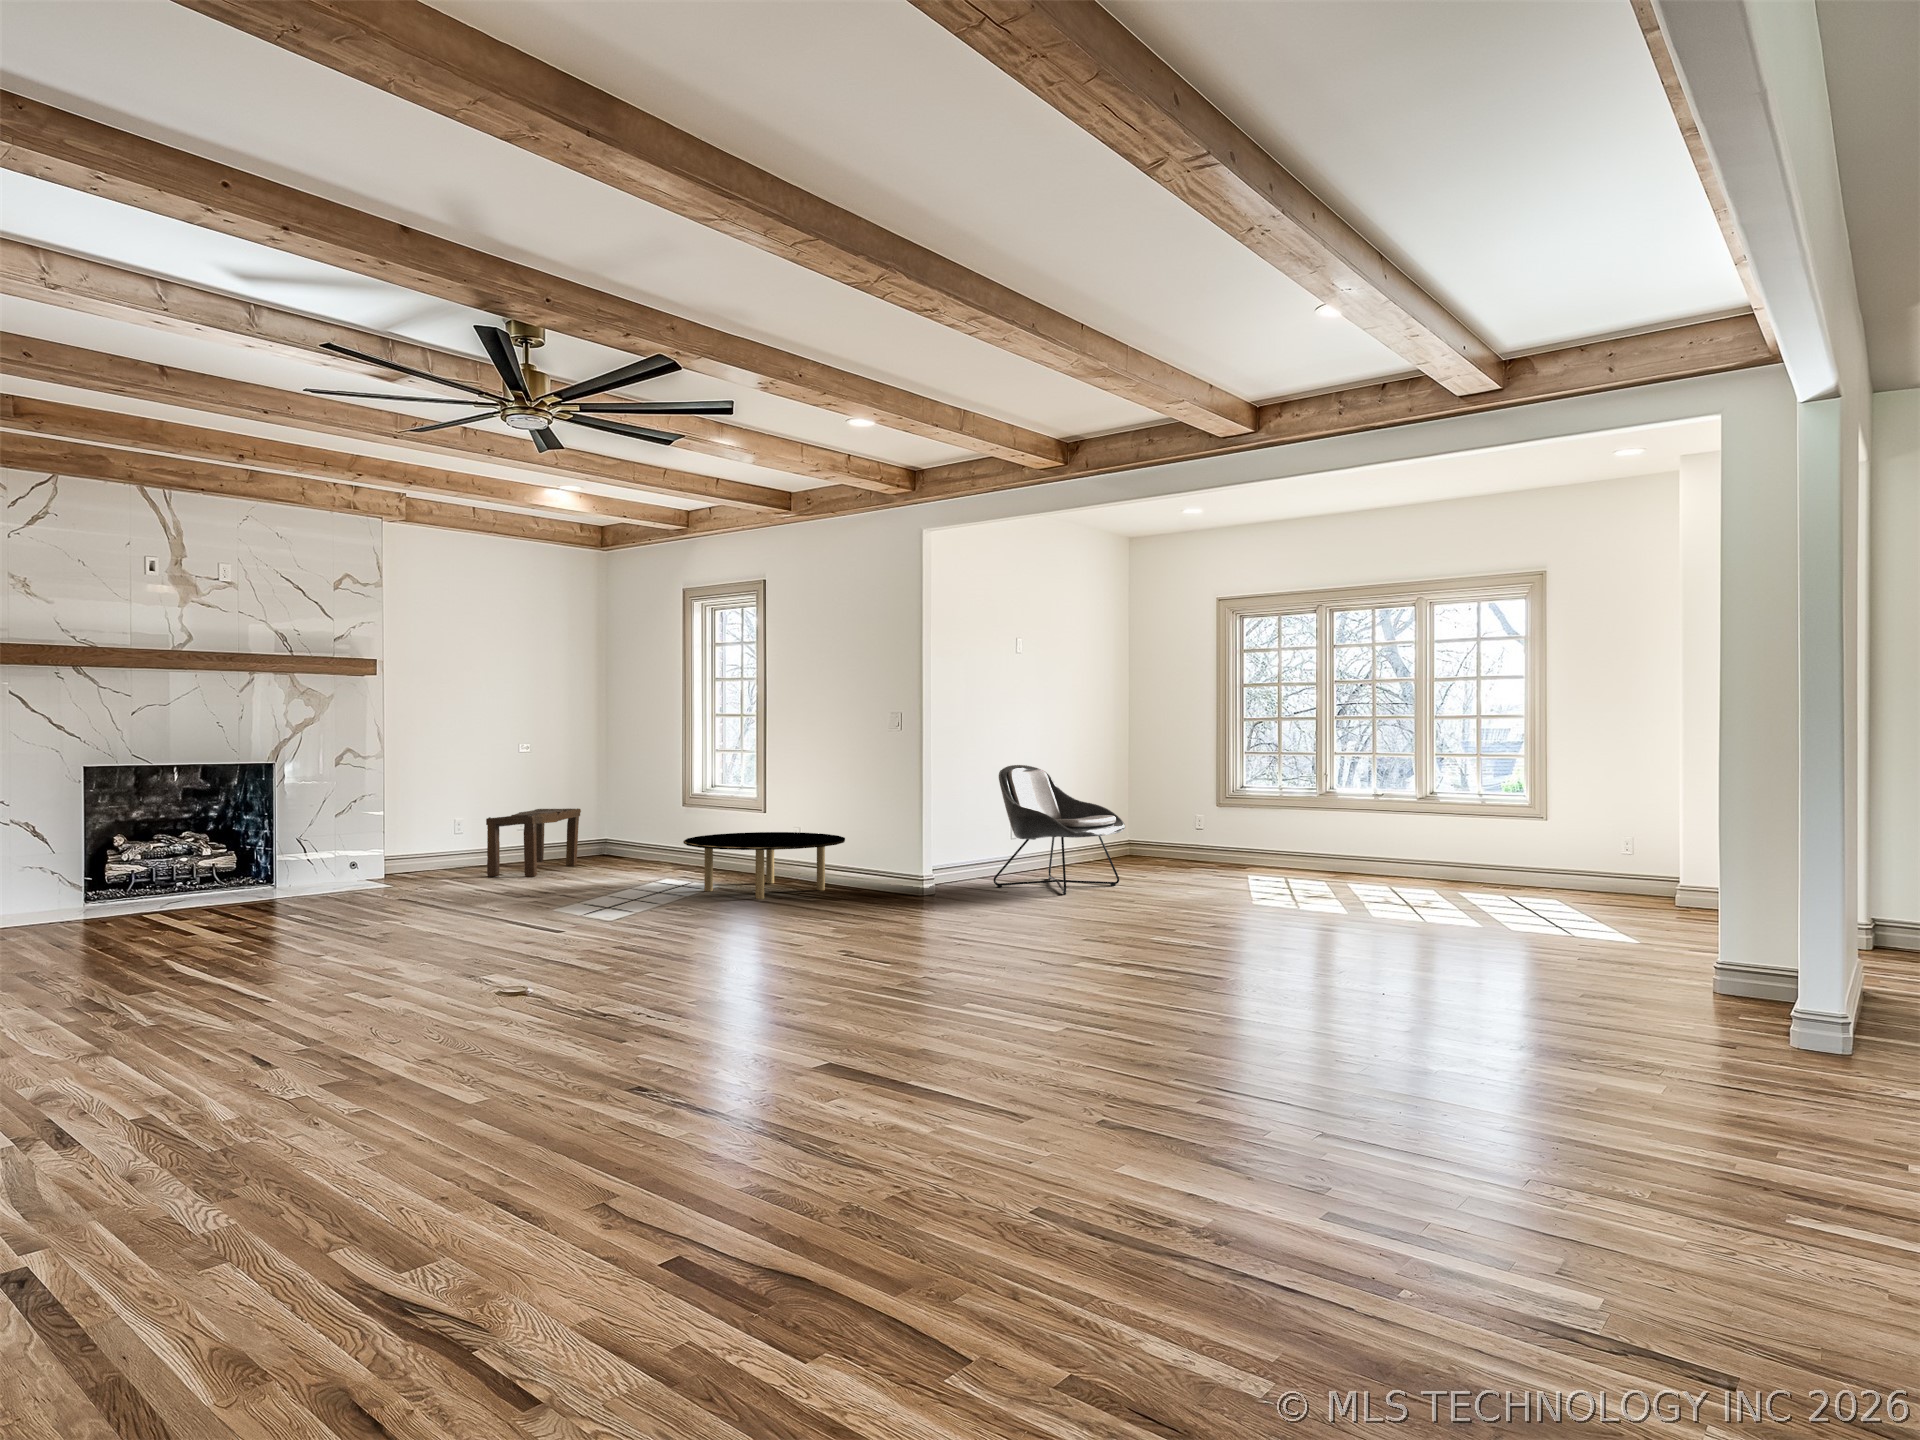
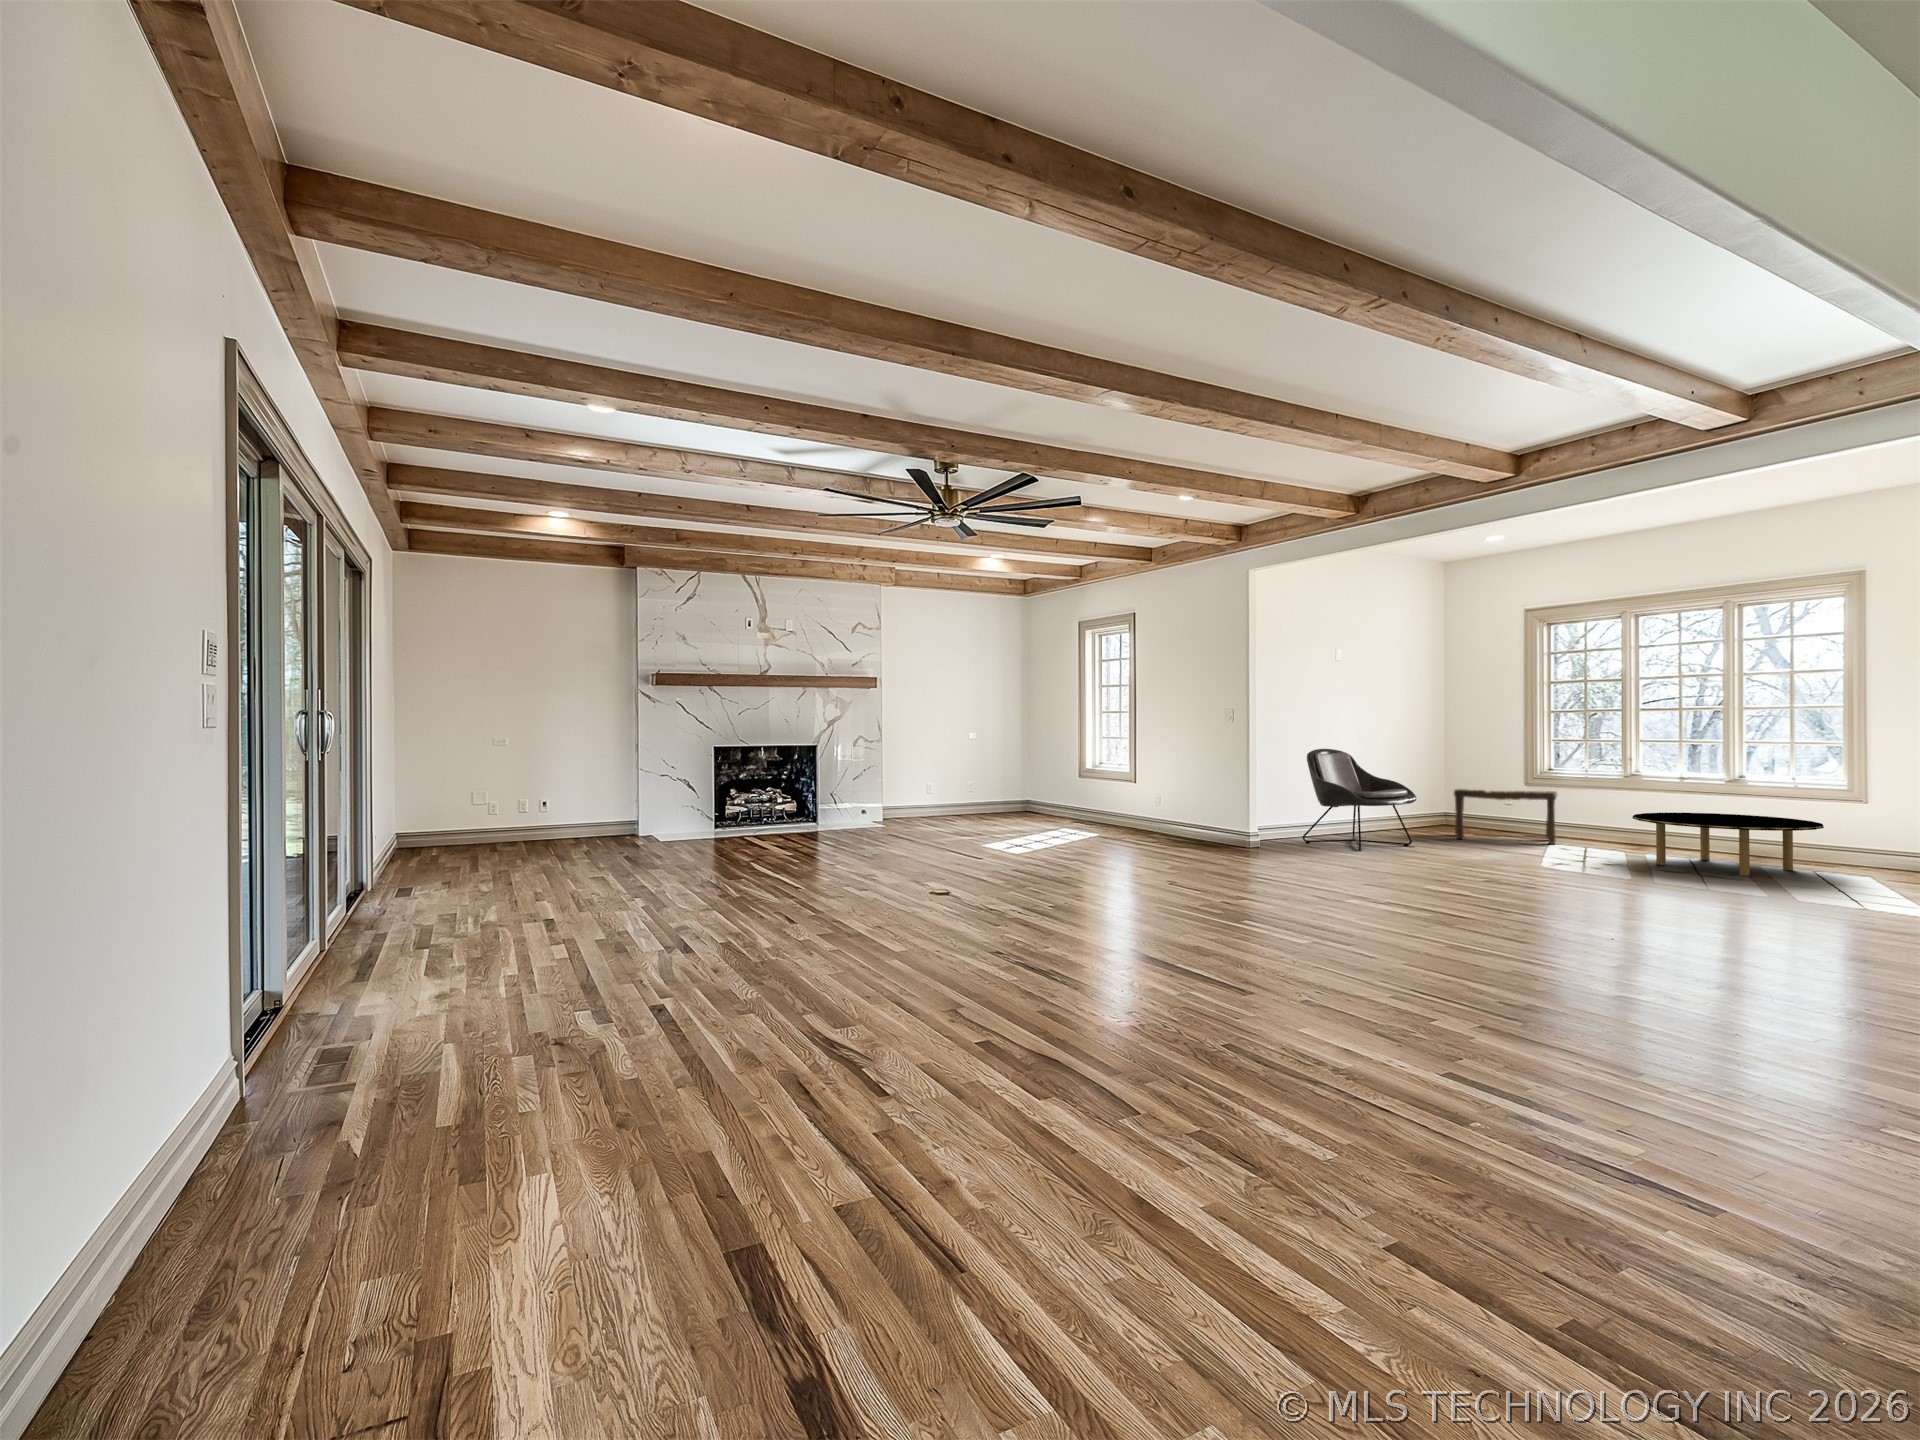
bench: present [486,808,581,877] -> present [1454,789,1557,844]
coffee table: present [683,832,845,899] -> present [1632,813,1824,876]

